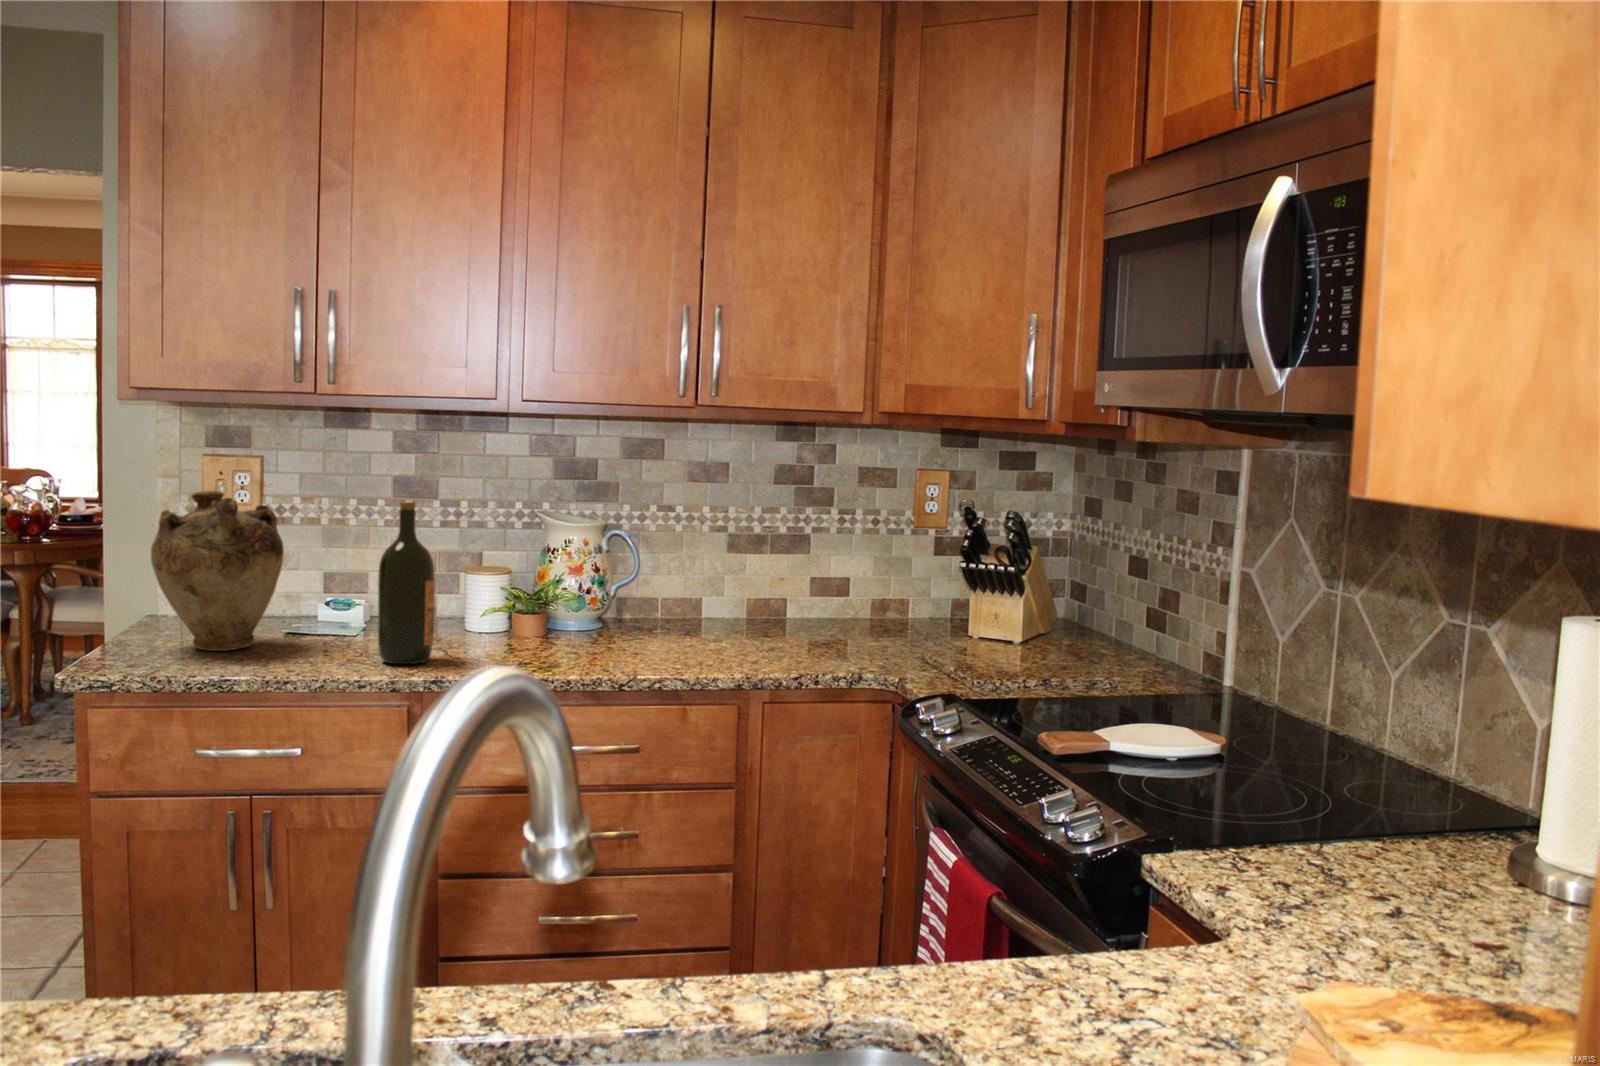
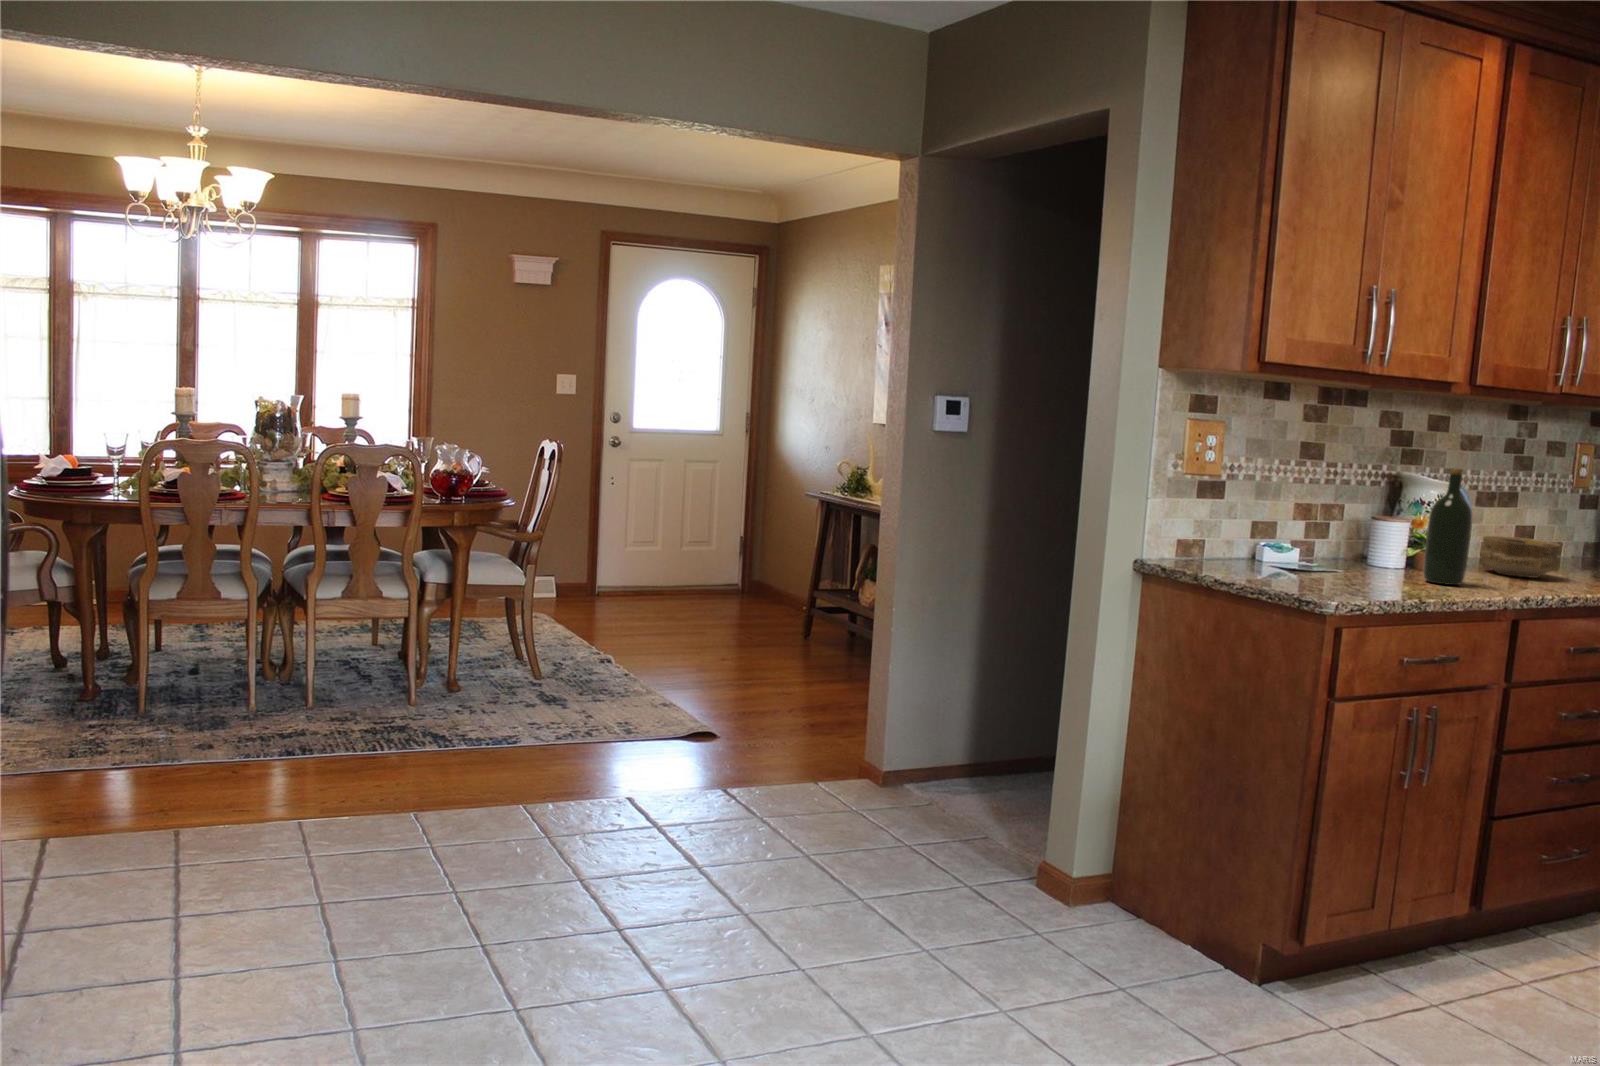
vase: present [151,491,284,651] -> none [1268,457,1365,576]
ceramic bowl: none [584,594,701,653] -> present [1481,536,1560,578]

